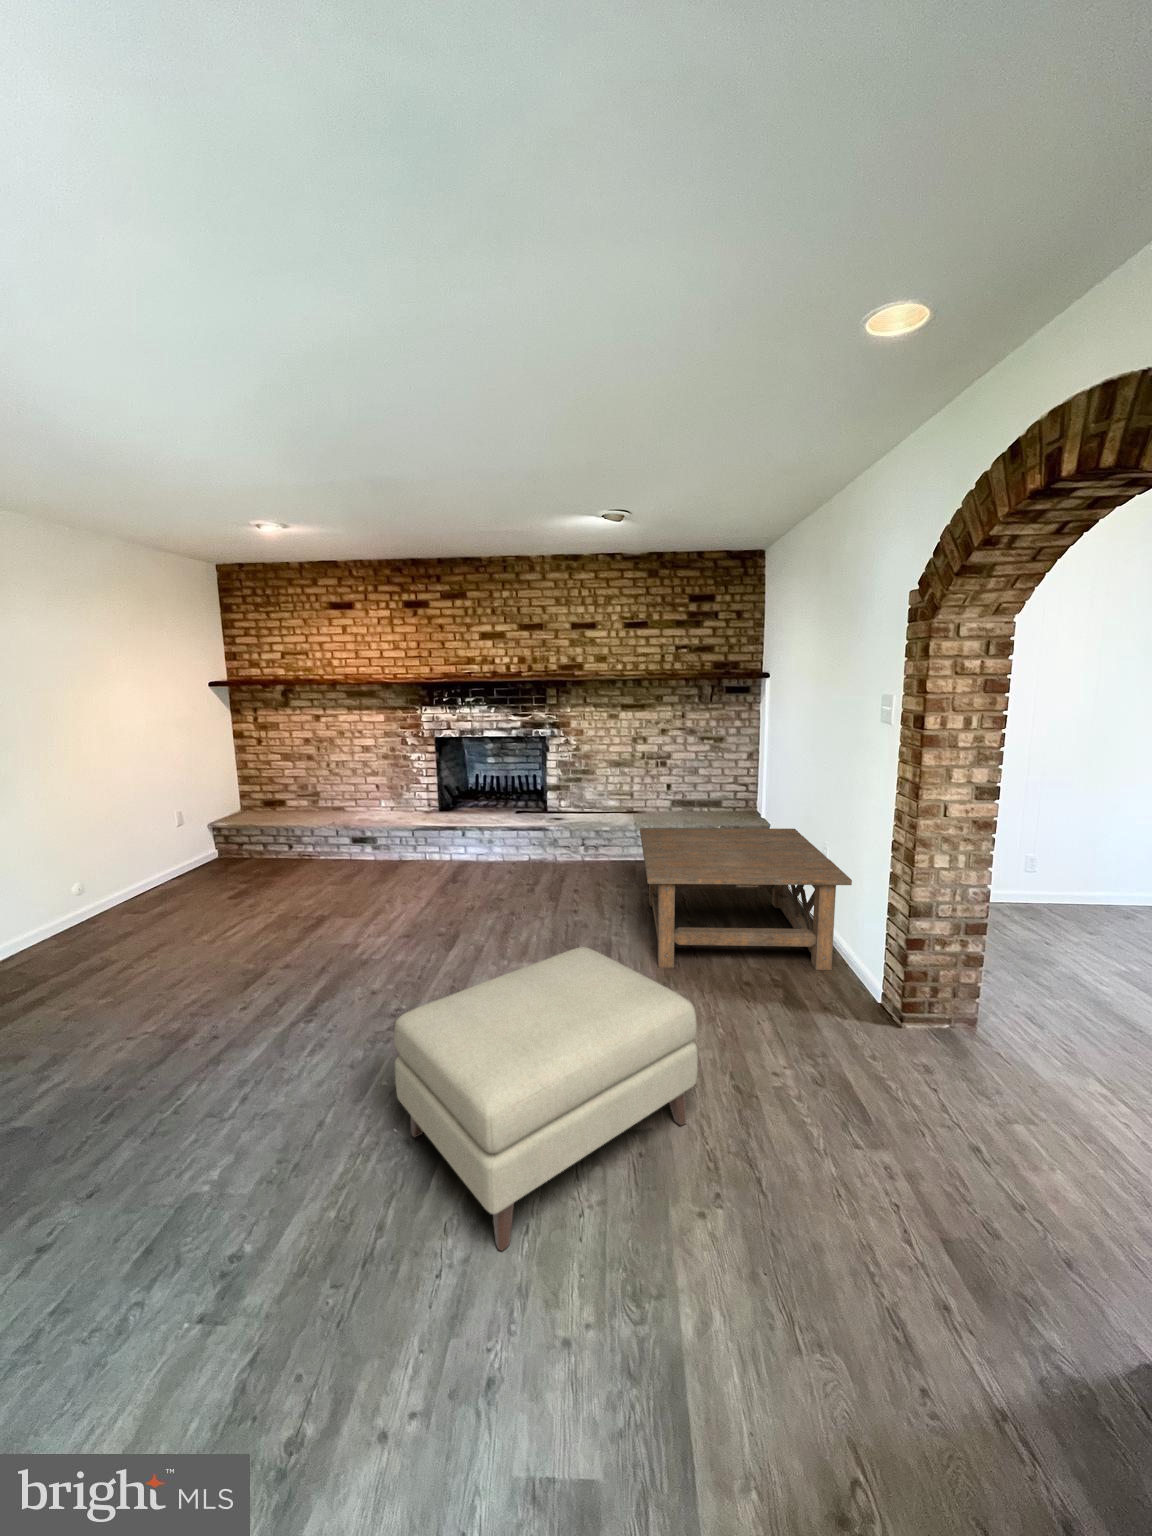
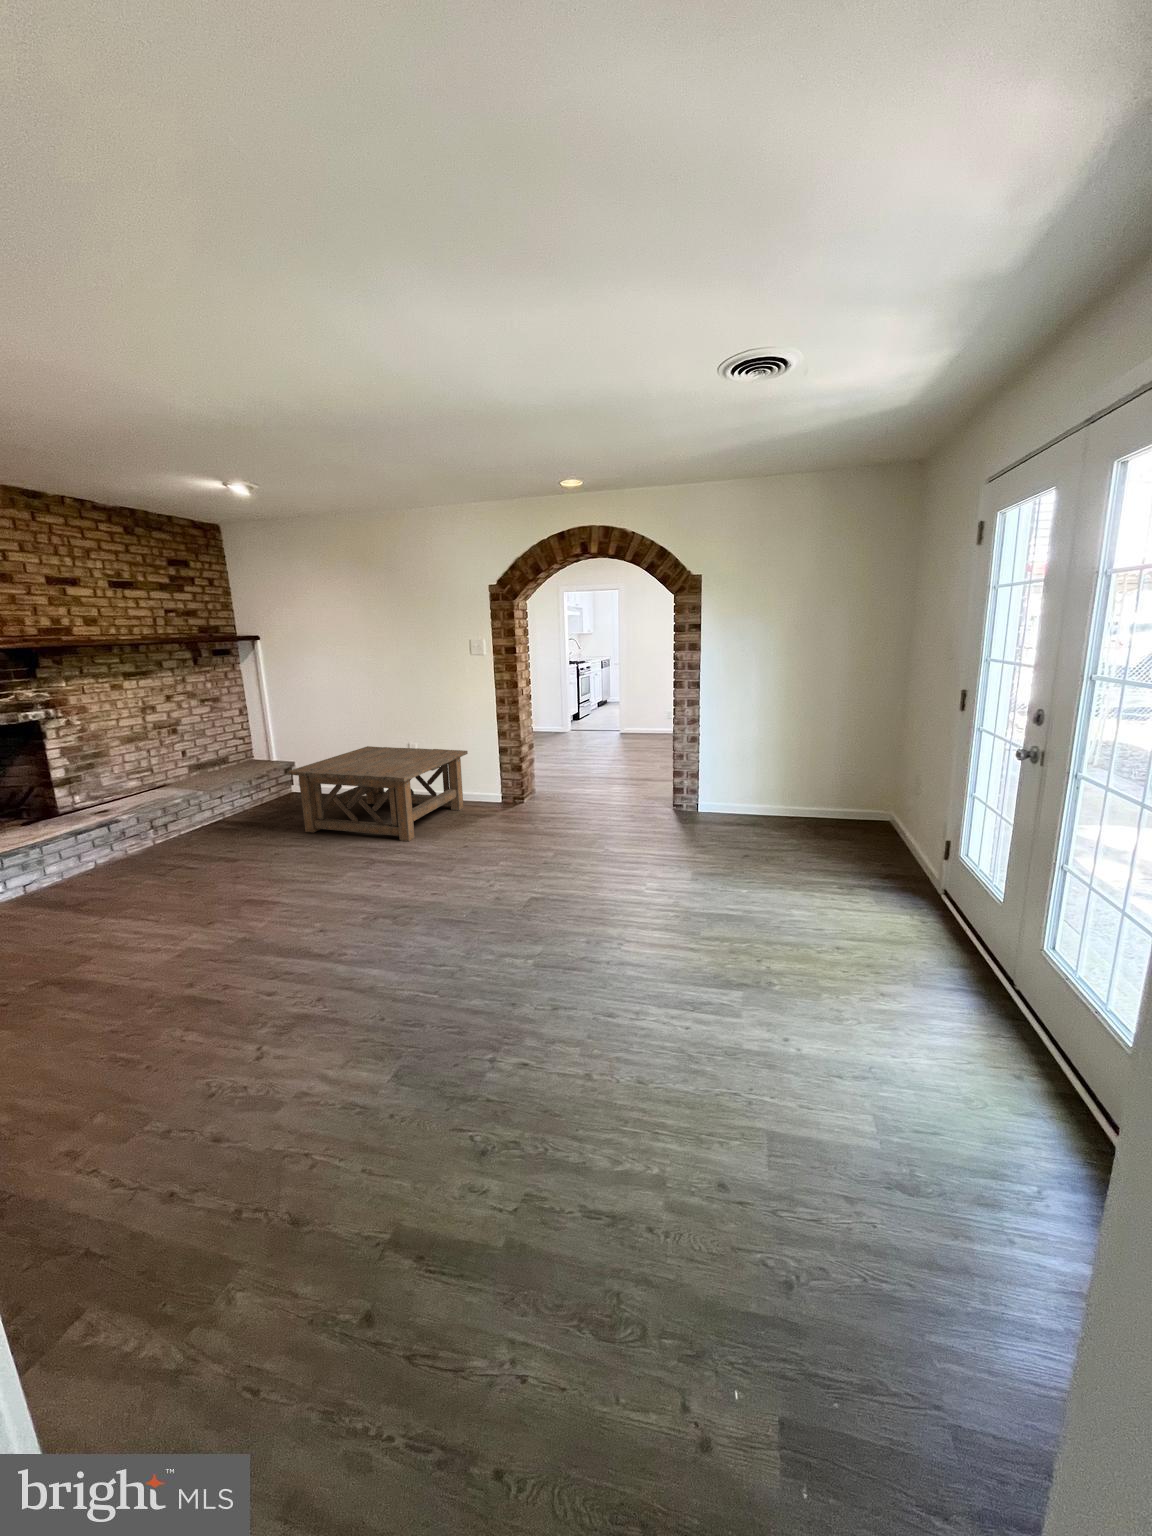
ottoman: present [394,947,698,1251] -> none [470,790,614,913]

